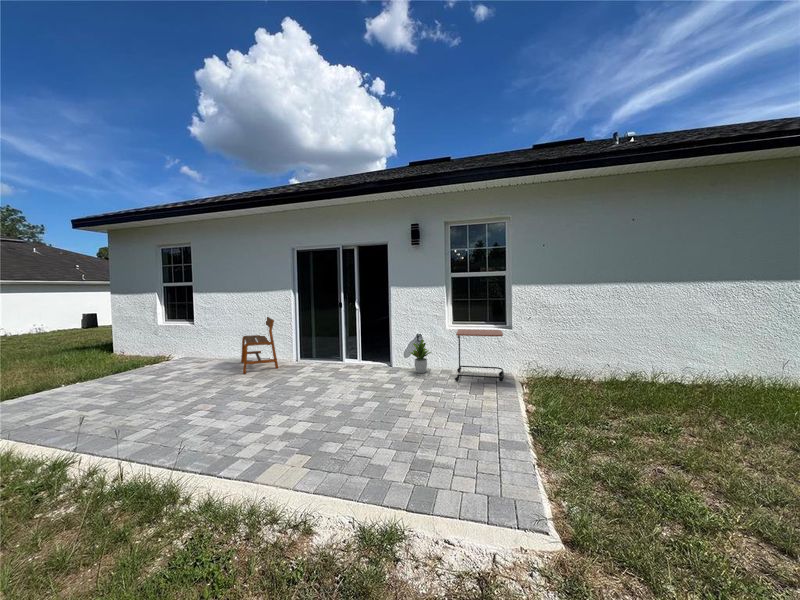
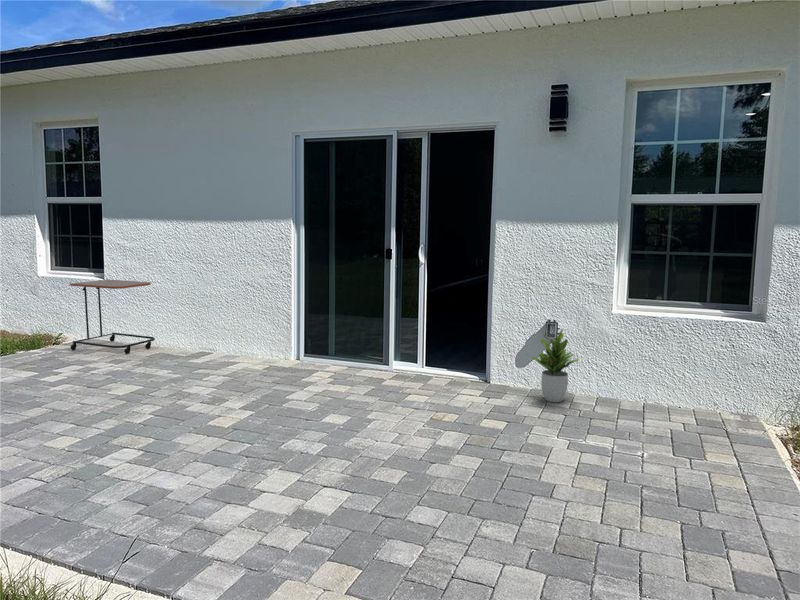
bench: present [241,317,278,373] -> none [190,268,262,378]
side table: present [455,329,504,382] -> present [70,280,155,354]

